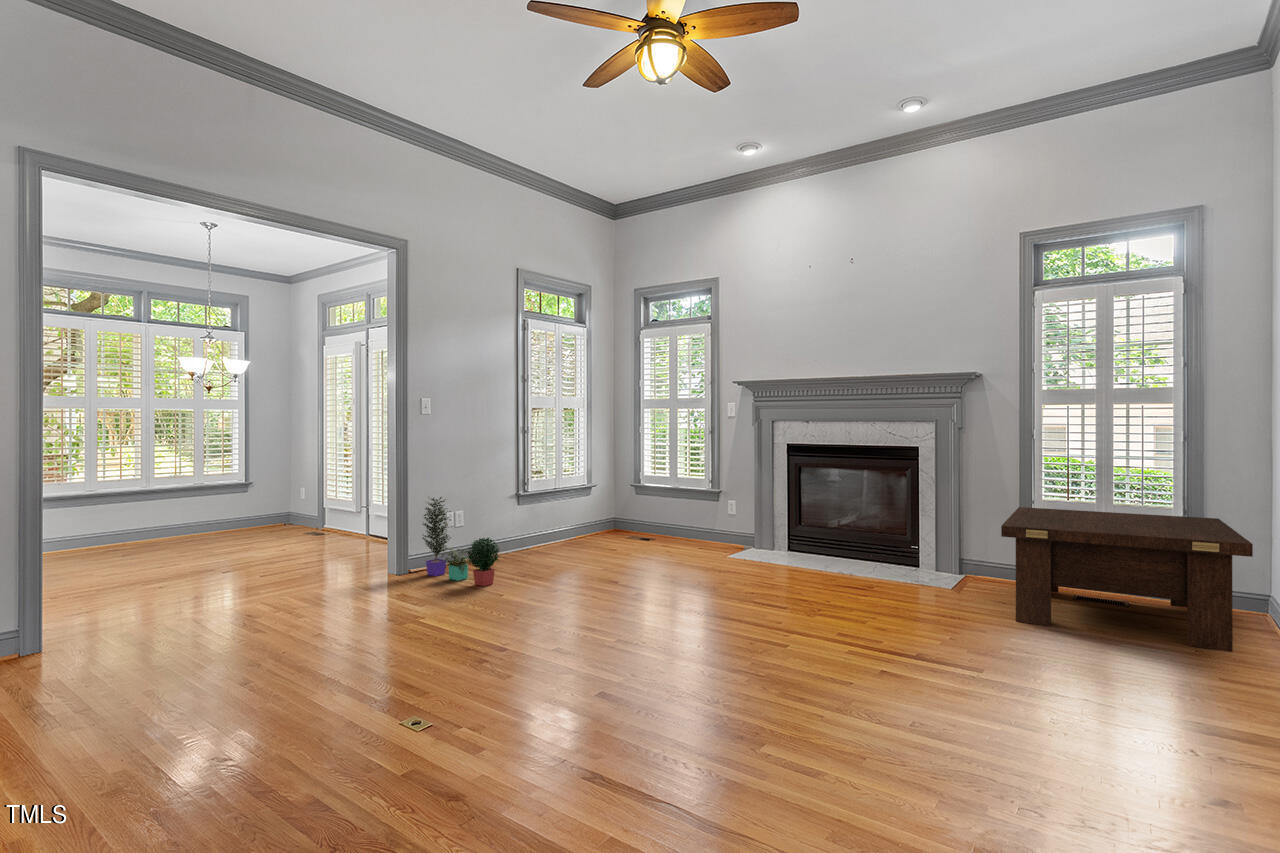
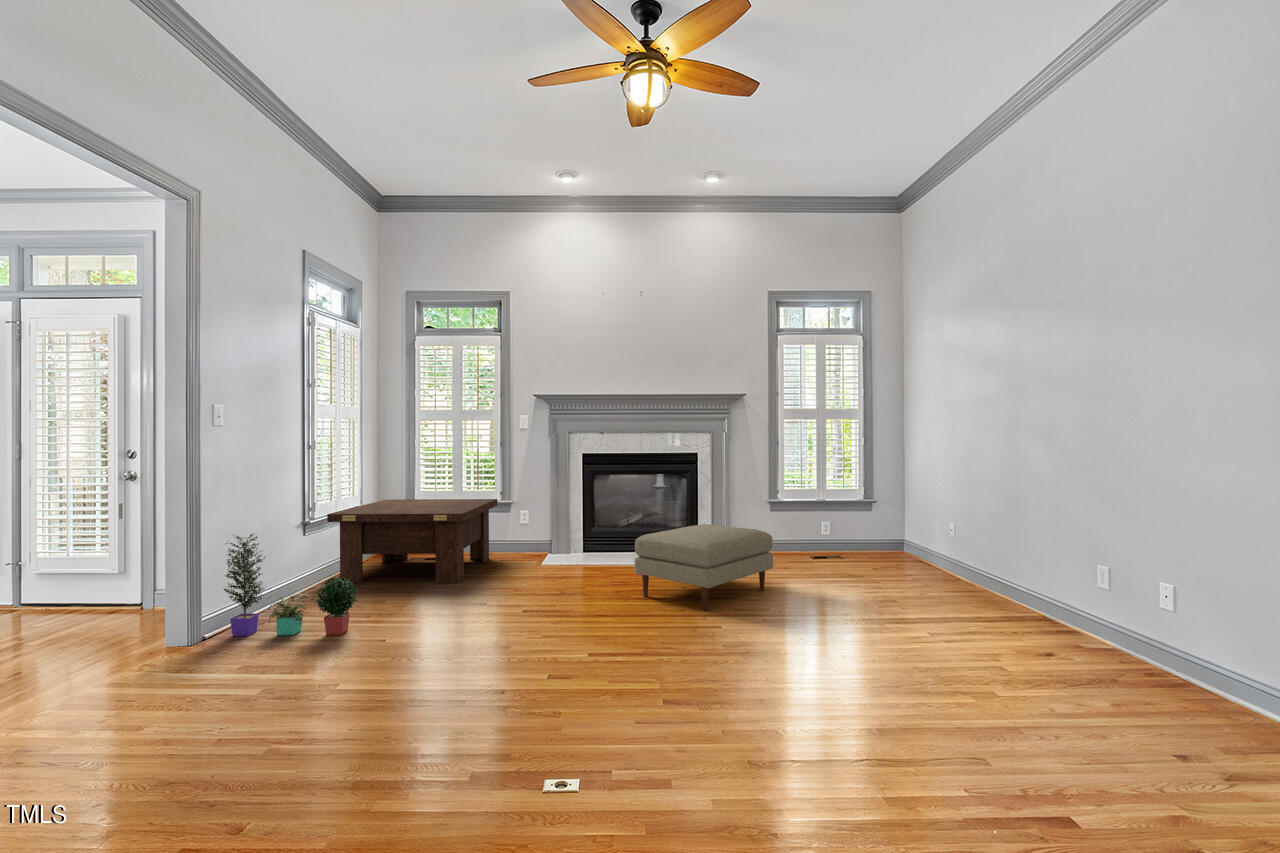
coffee table: present [1001,507,1253,652] -> present [327,499,497,583]
ottoman: none [759,531,932,628] -> present [634,524,773,610]

